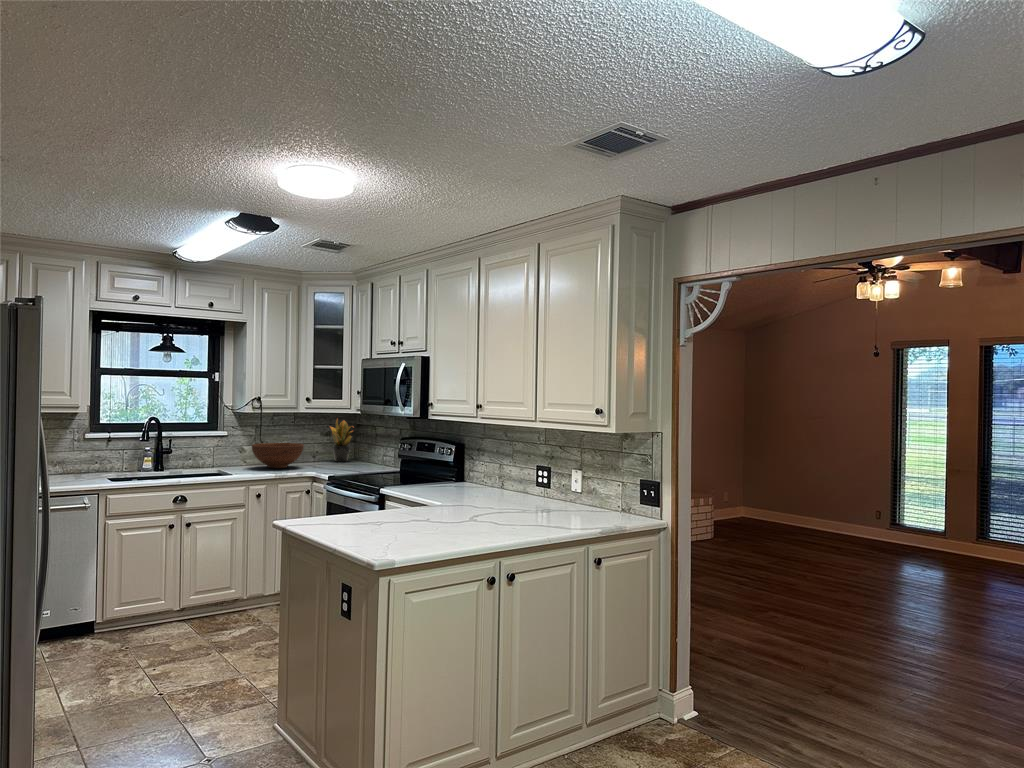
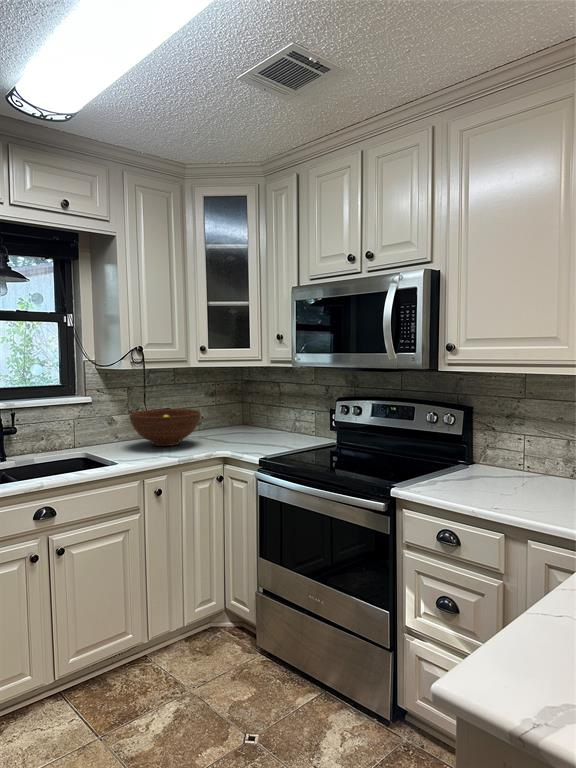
potted plant: present [330,419,352,462] -> none [211,370,250,429]

